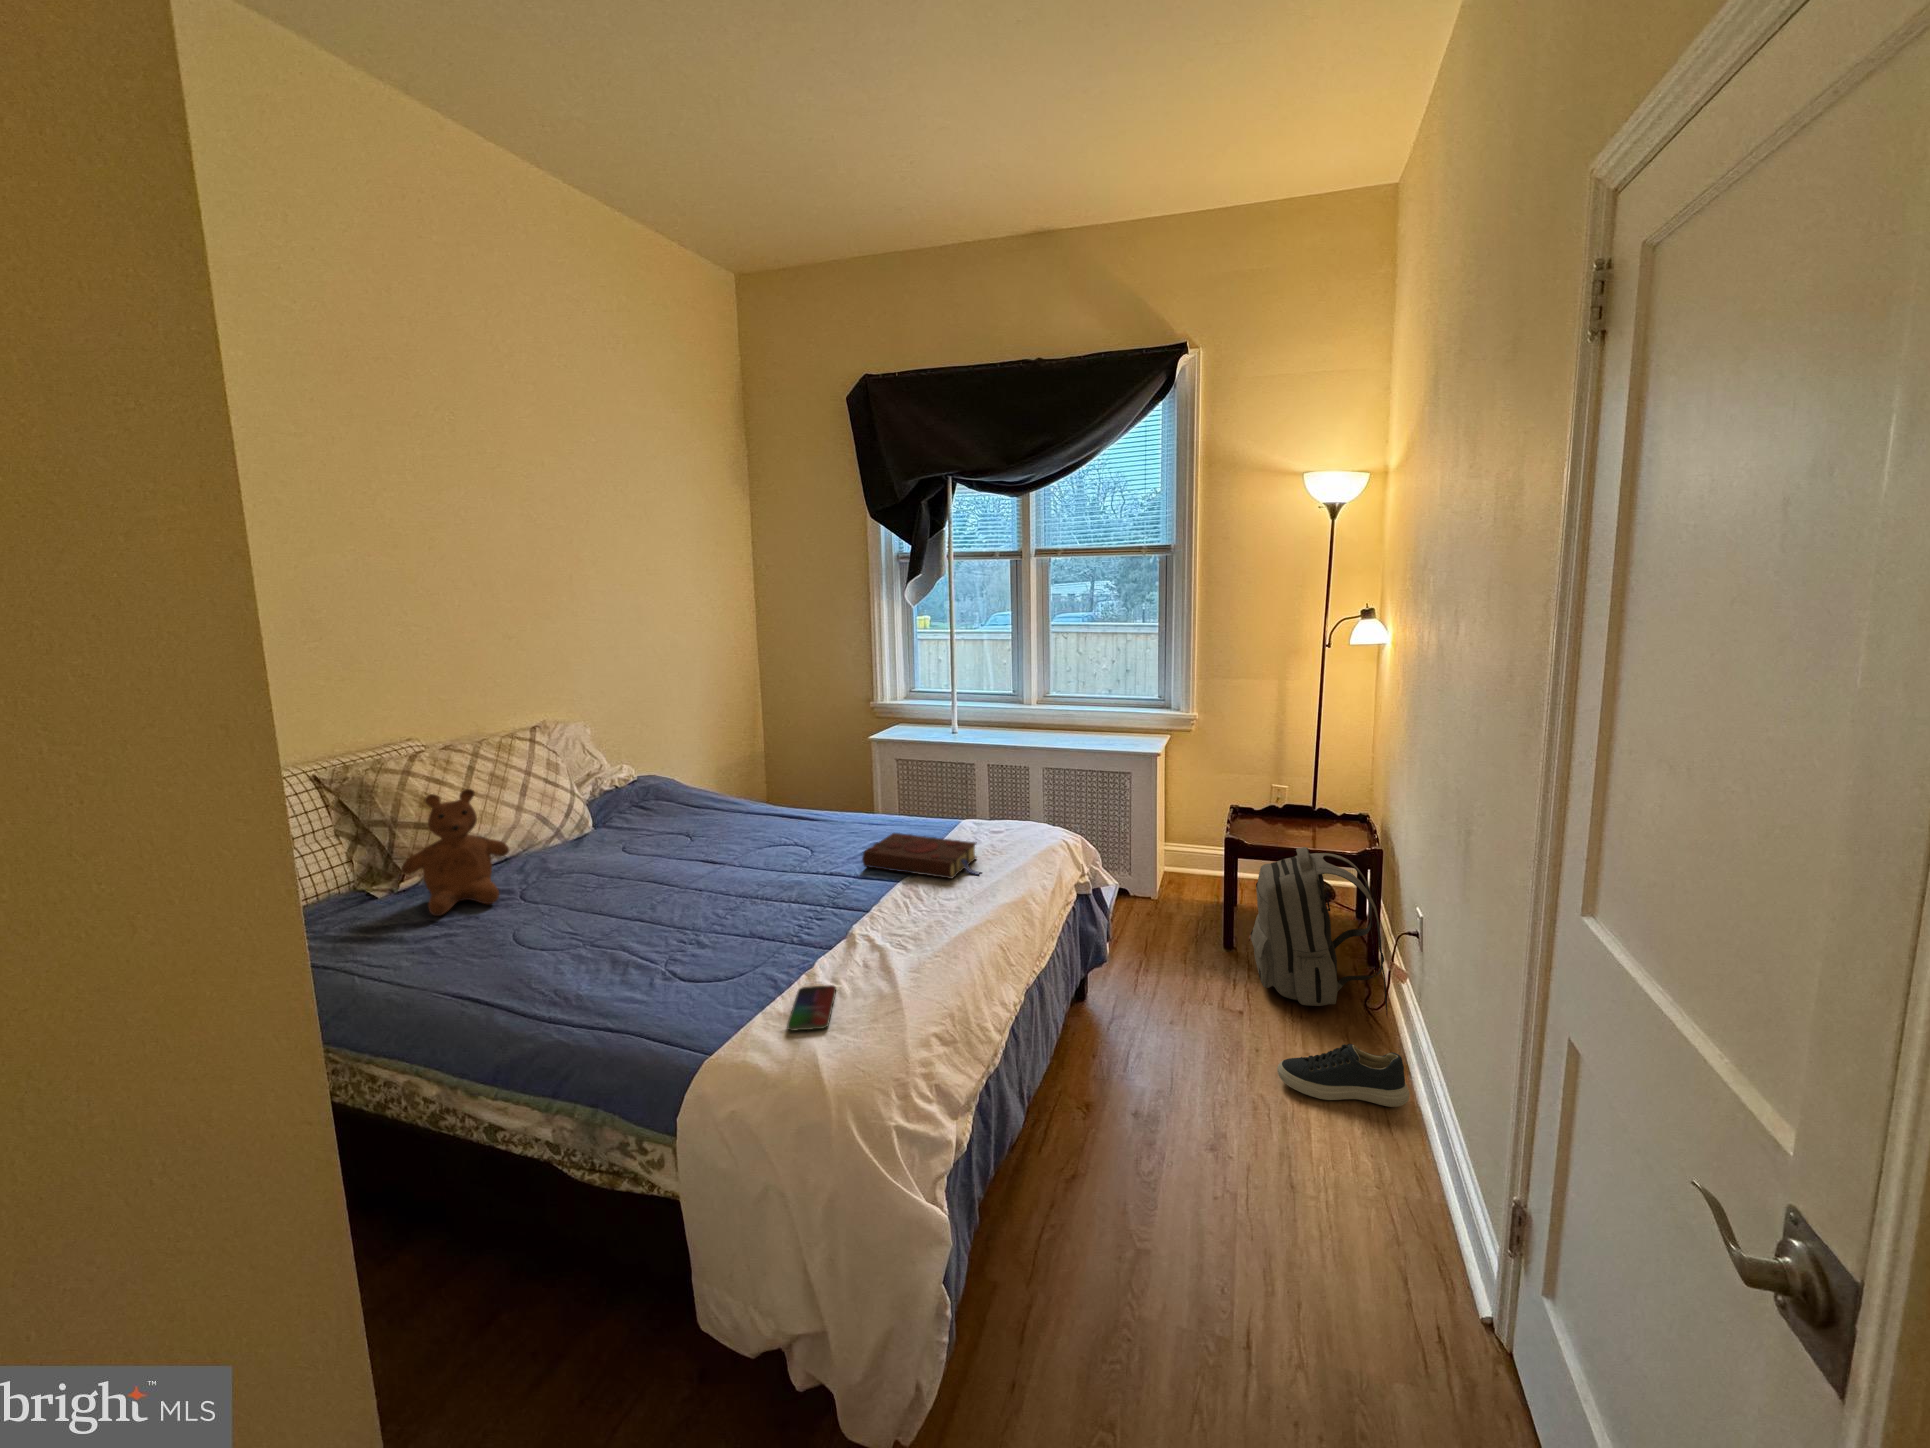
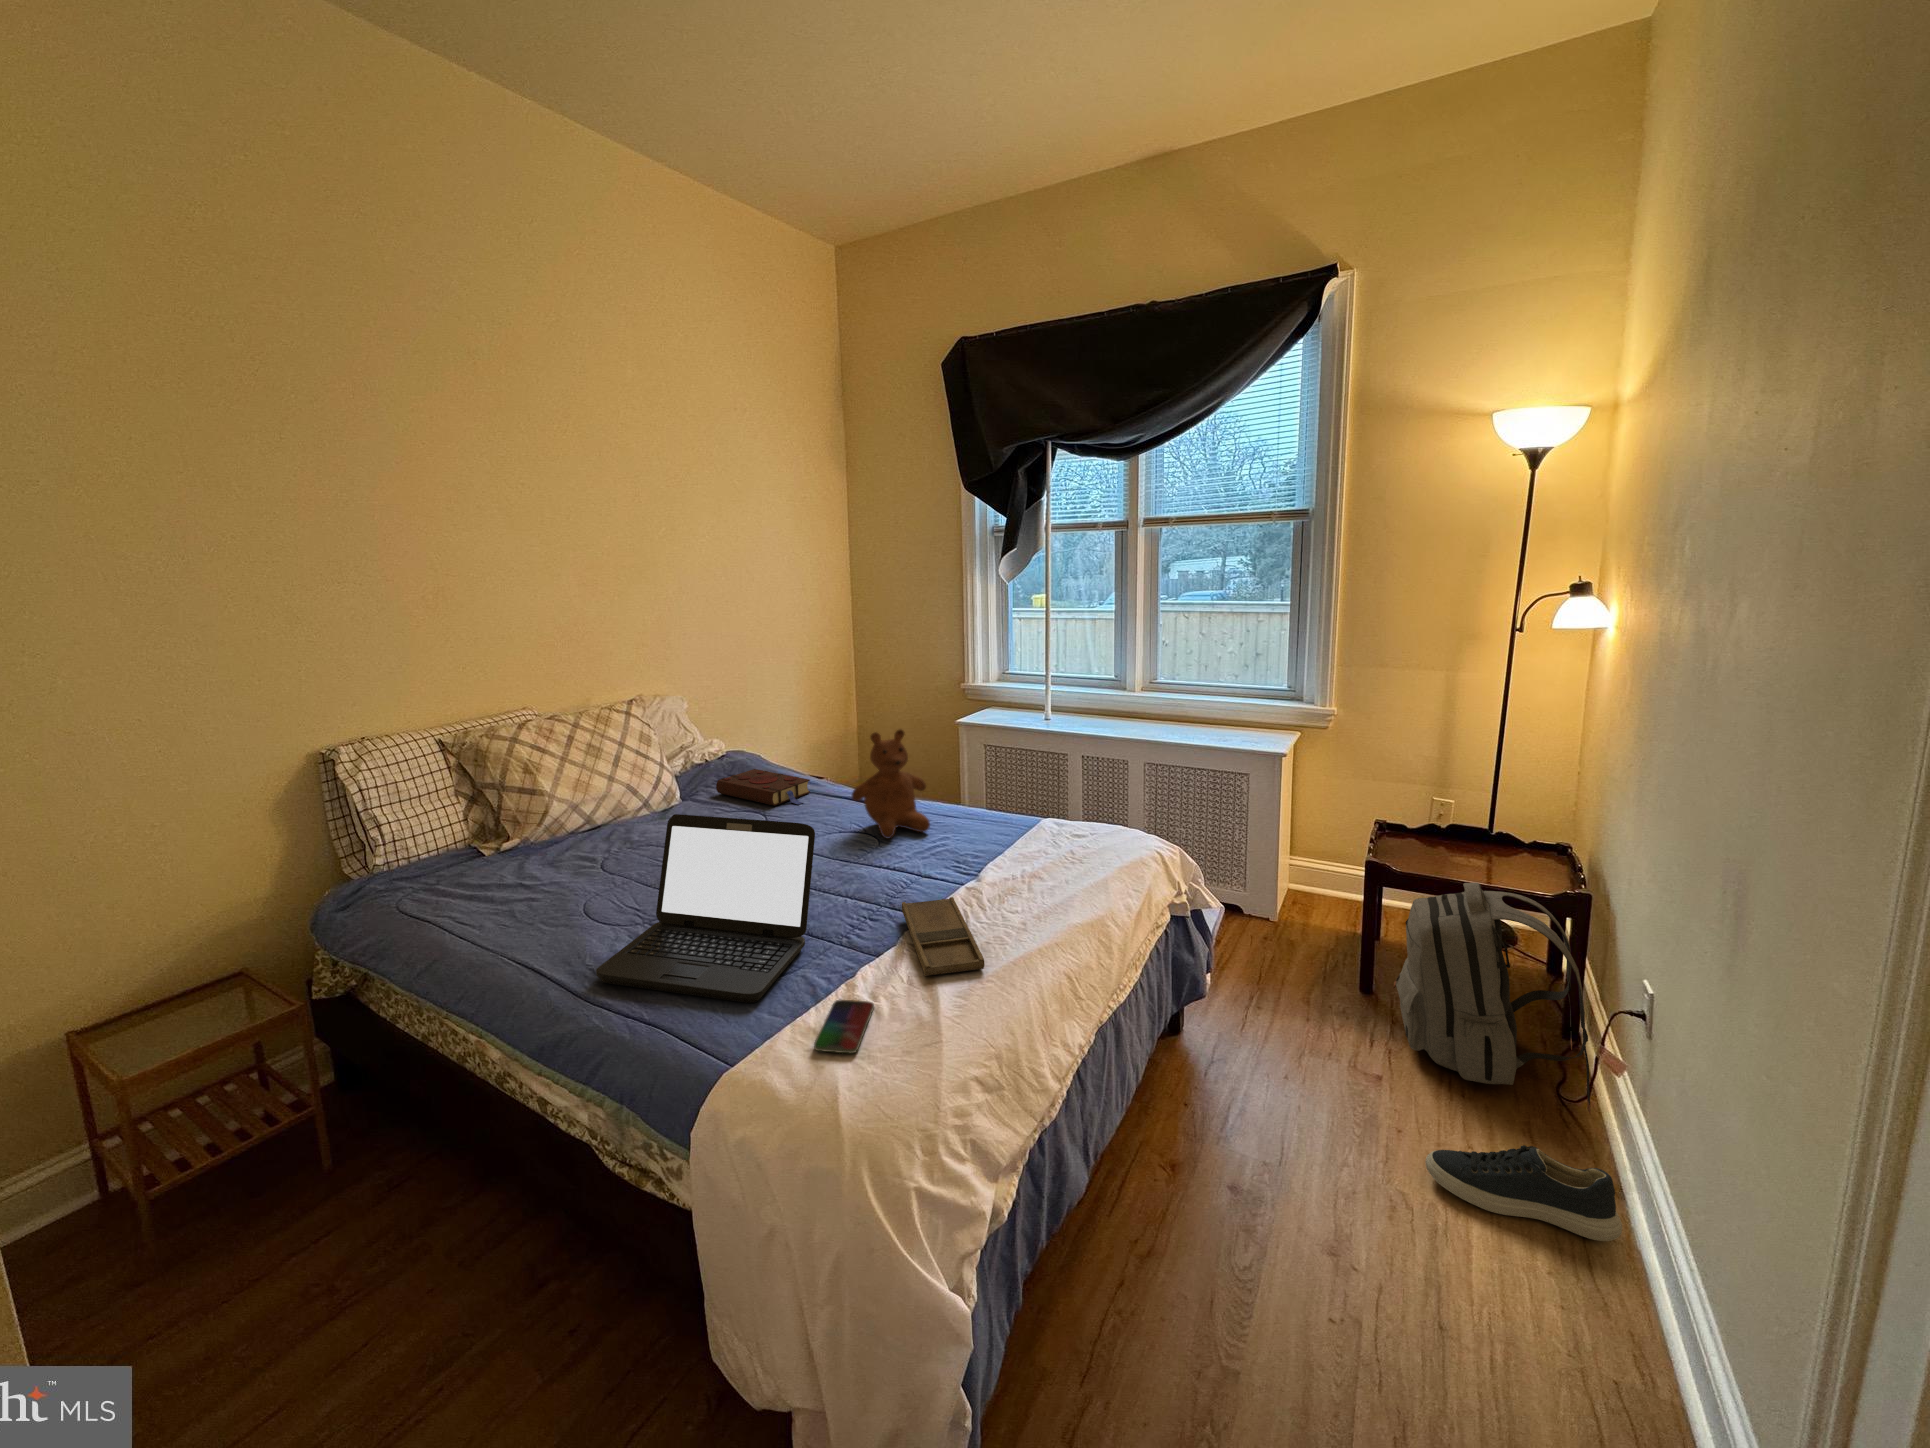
teddy bear: present [401,789,509,916] -> present [852,729,930,838]
laptop: none [550,832,766,1001] -> present [596,814,815,1003]
book: present [862,833,979,879] -> present [716,769,810,806]
tray: none [847,891,930,959] -> present [902,897,985,976]

